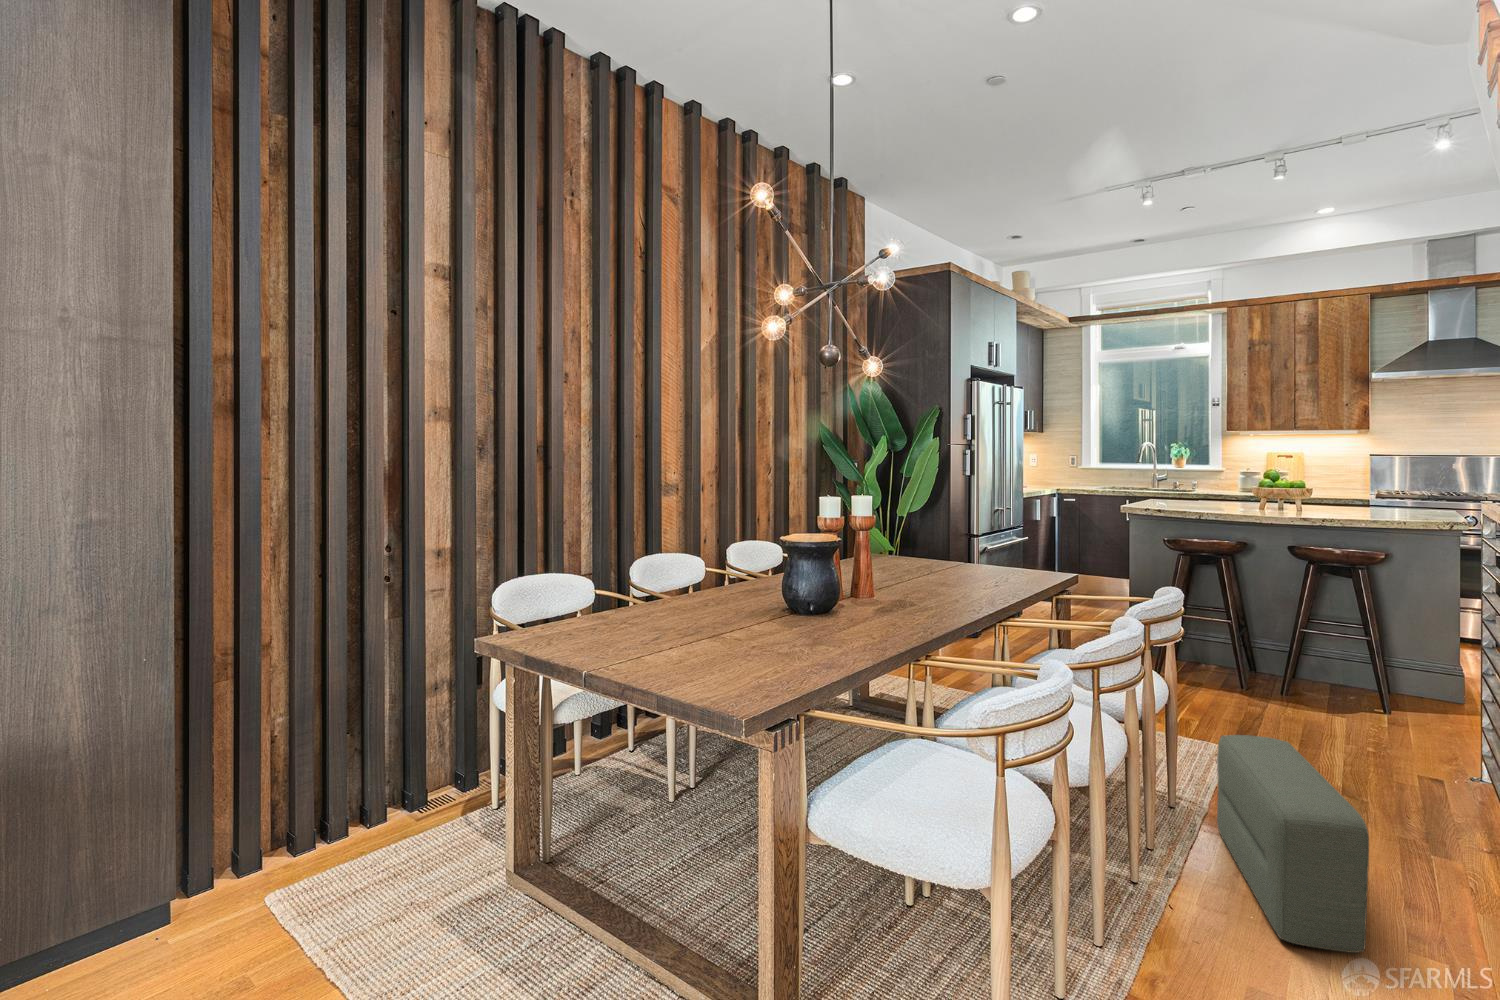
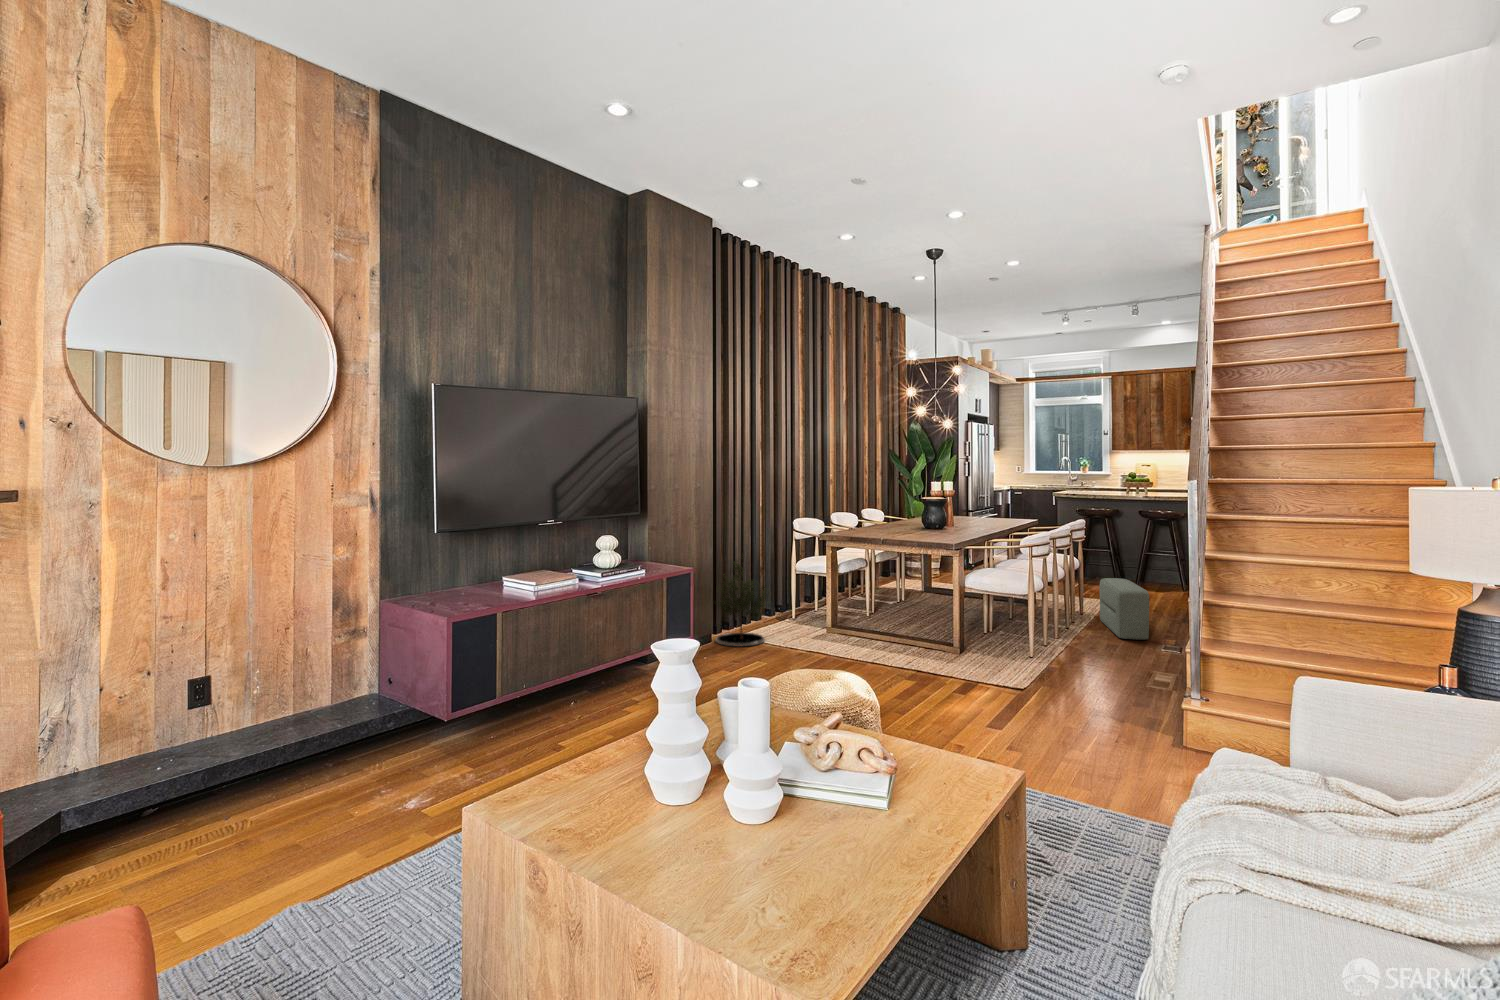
potted tree: none [195,692,364,949] -> present [715,558,768,647]

